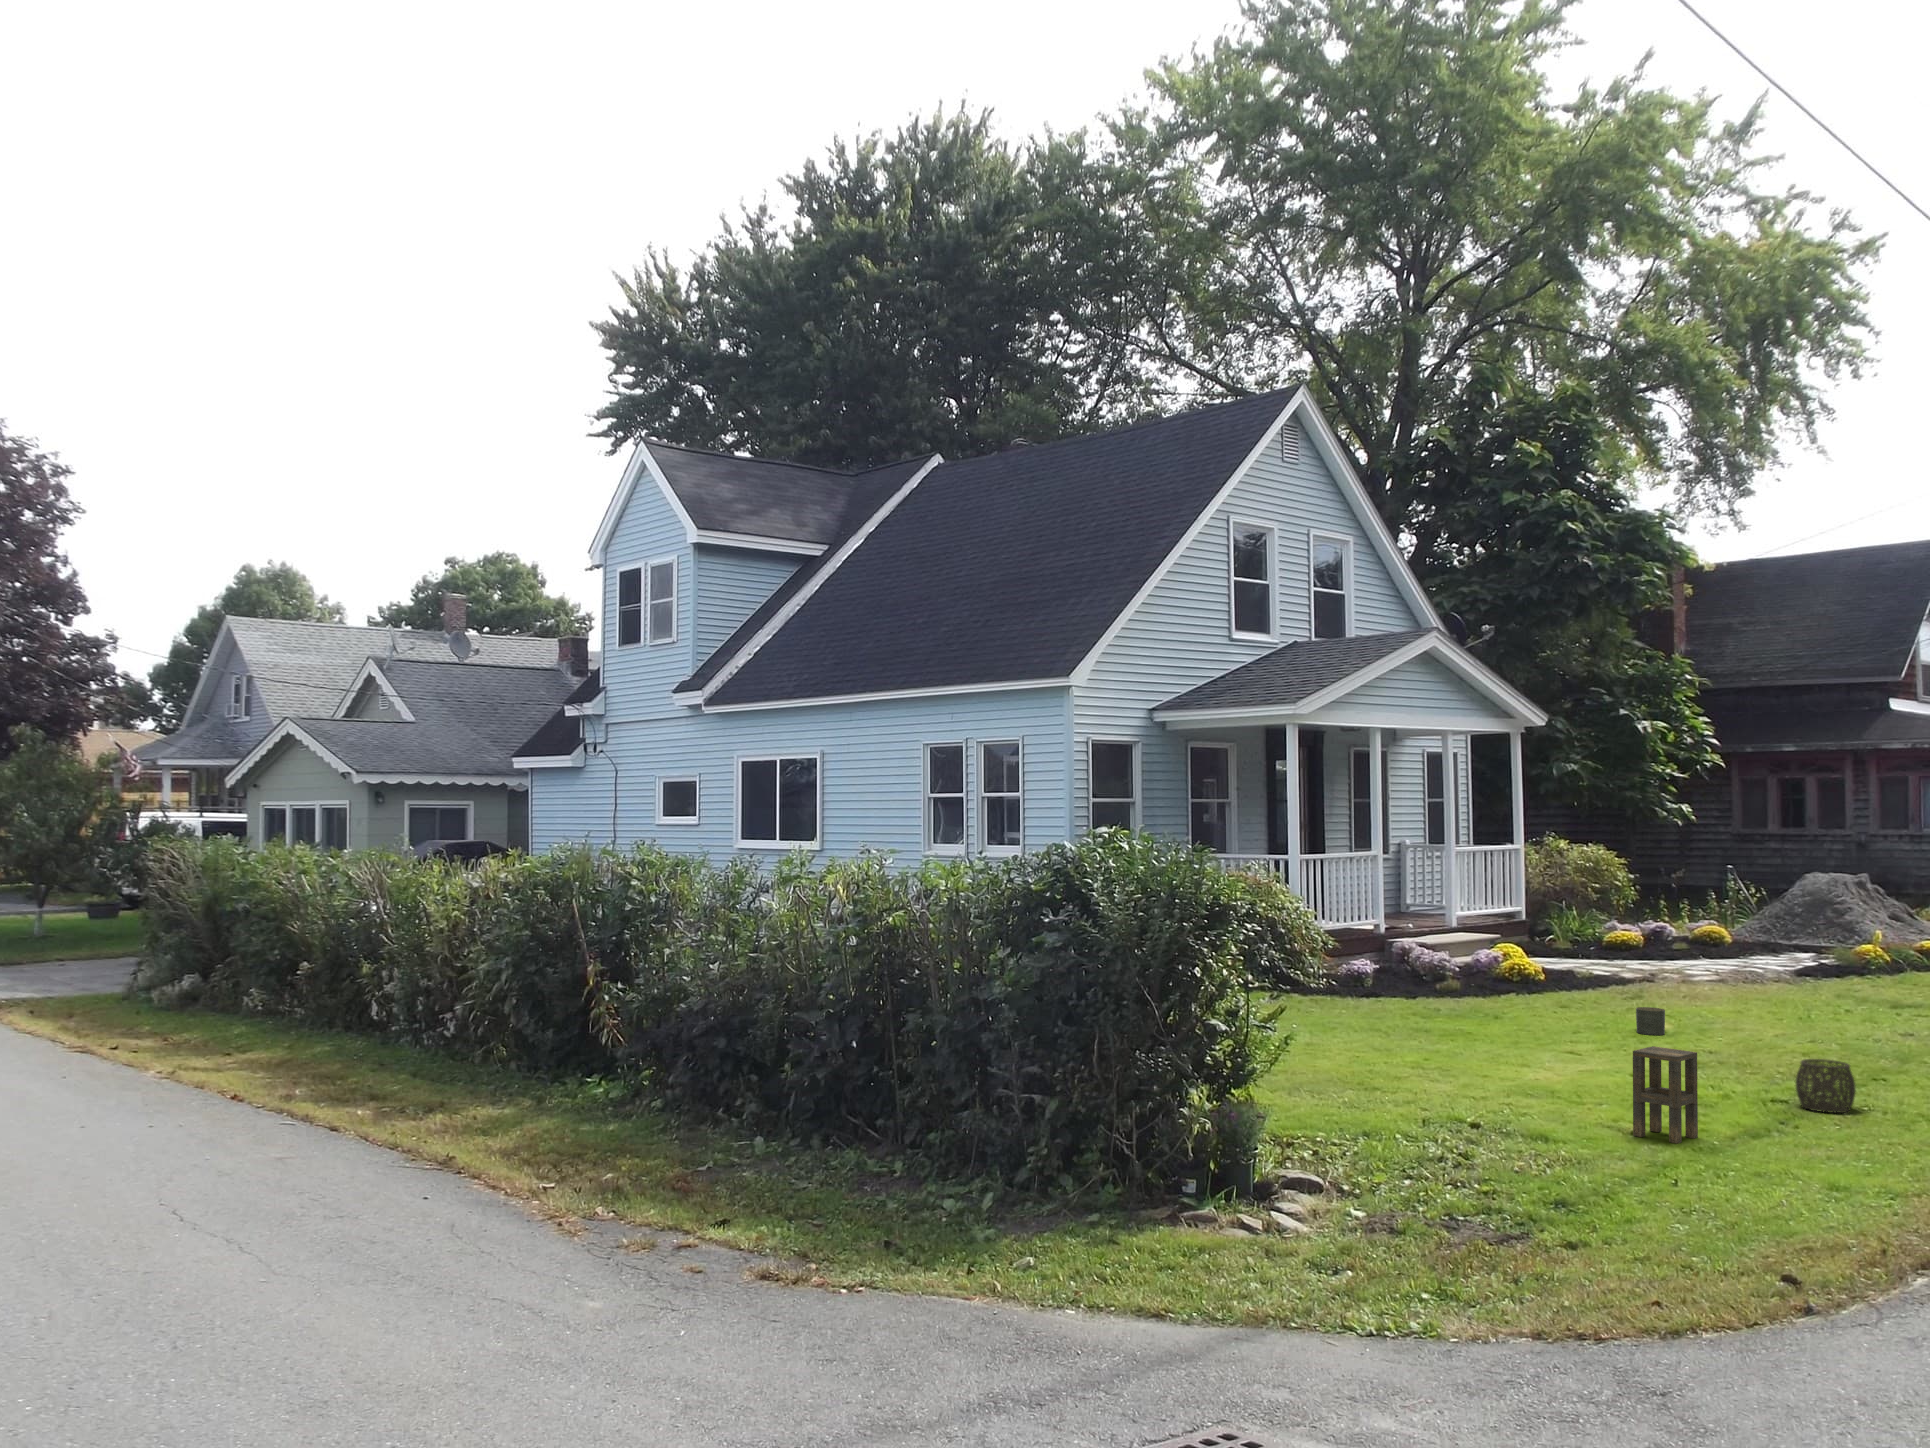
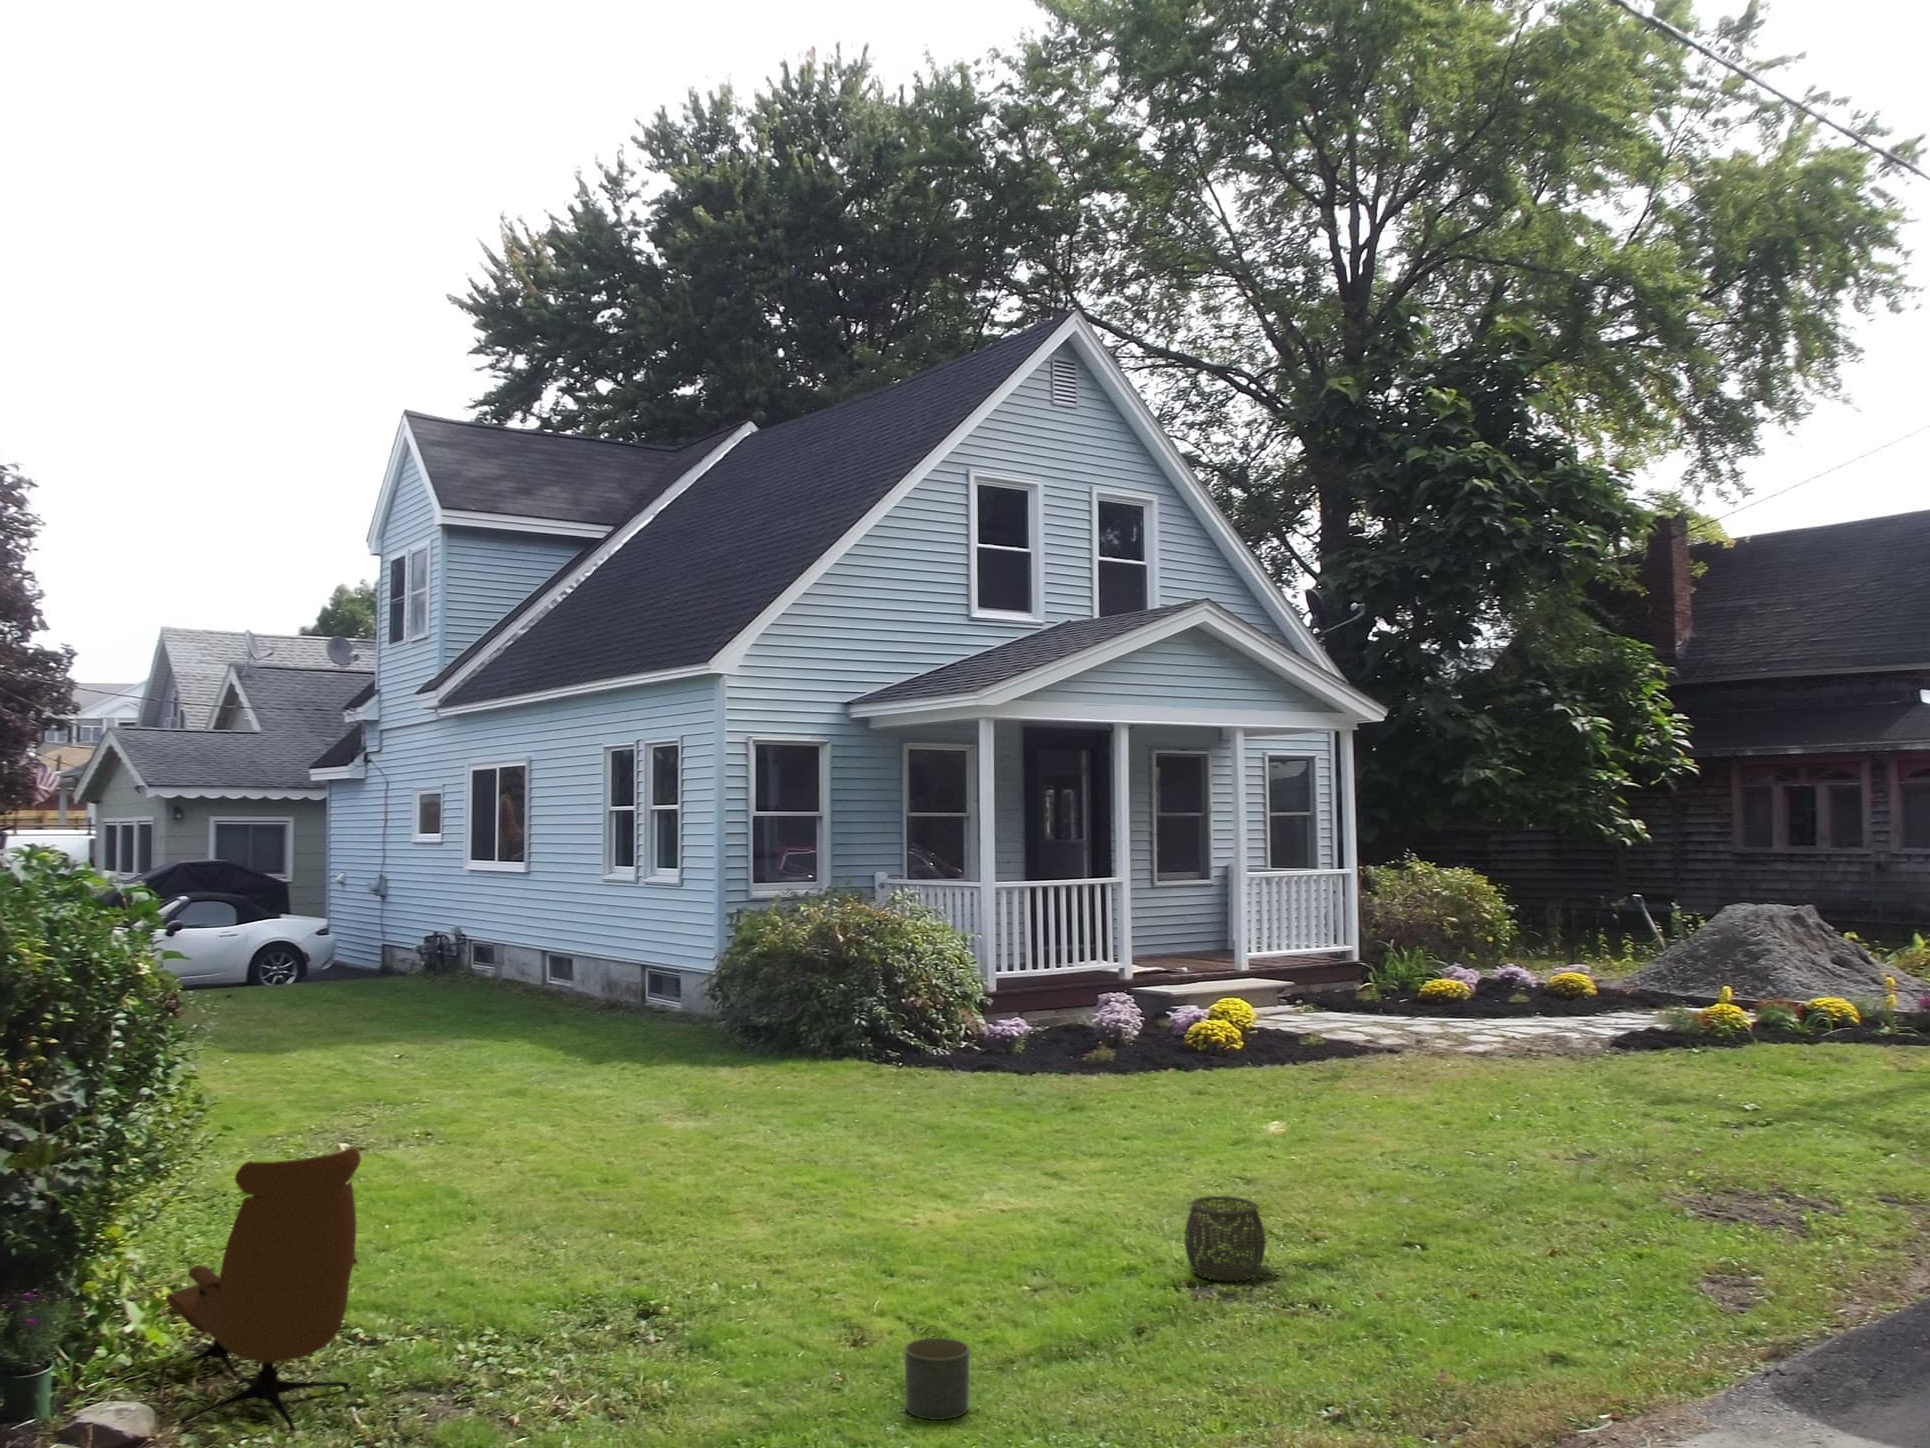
planter: present [1636,1007,1665,1035] -> present [905,1338,970,1420]
lounge chair: none [1259,1008,1459,1186] -> present [161,1148,361,1432]
side table: present [1633,1046,1698,1144] -> none [831,1186,925,1342]

